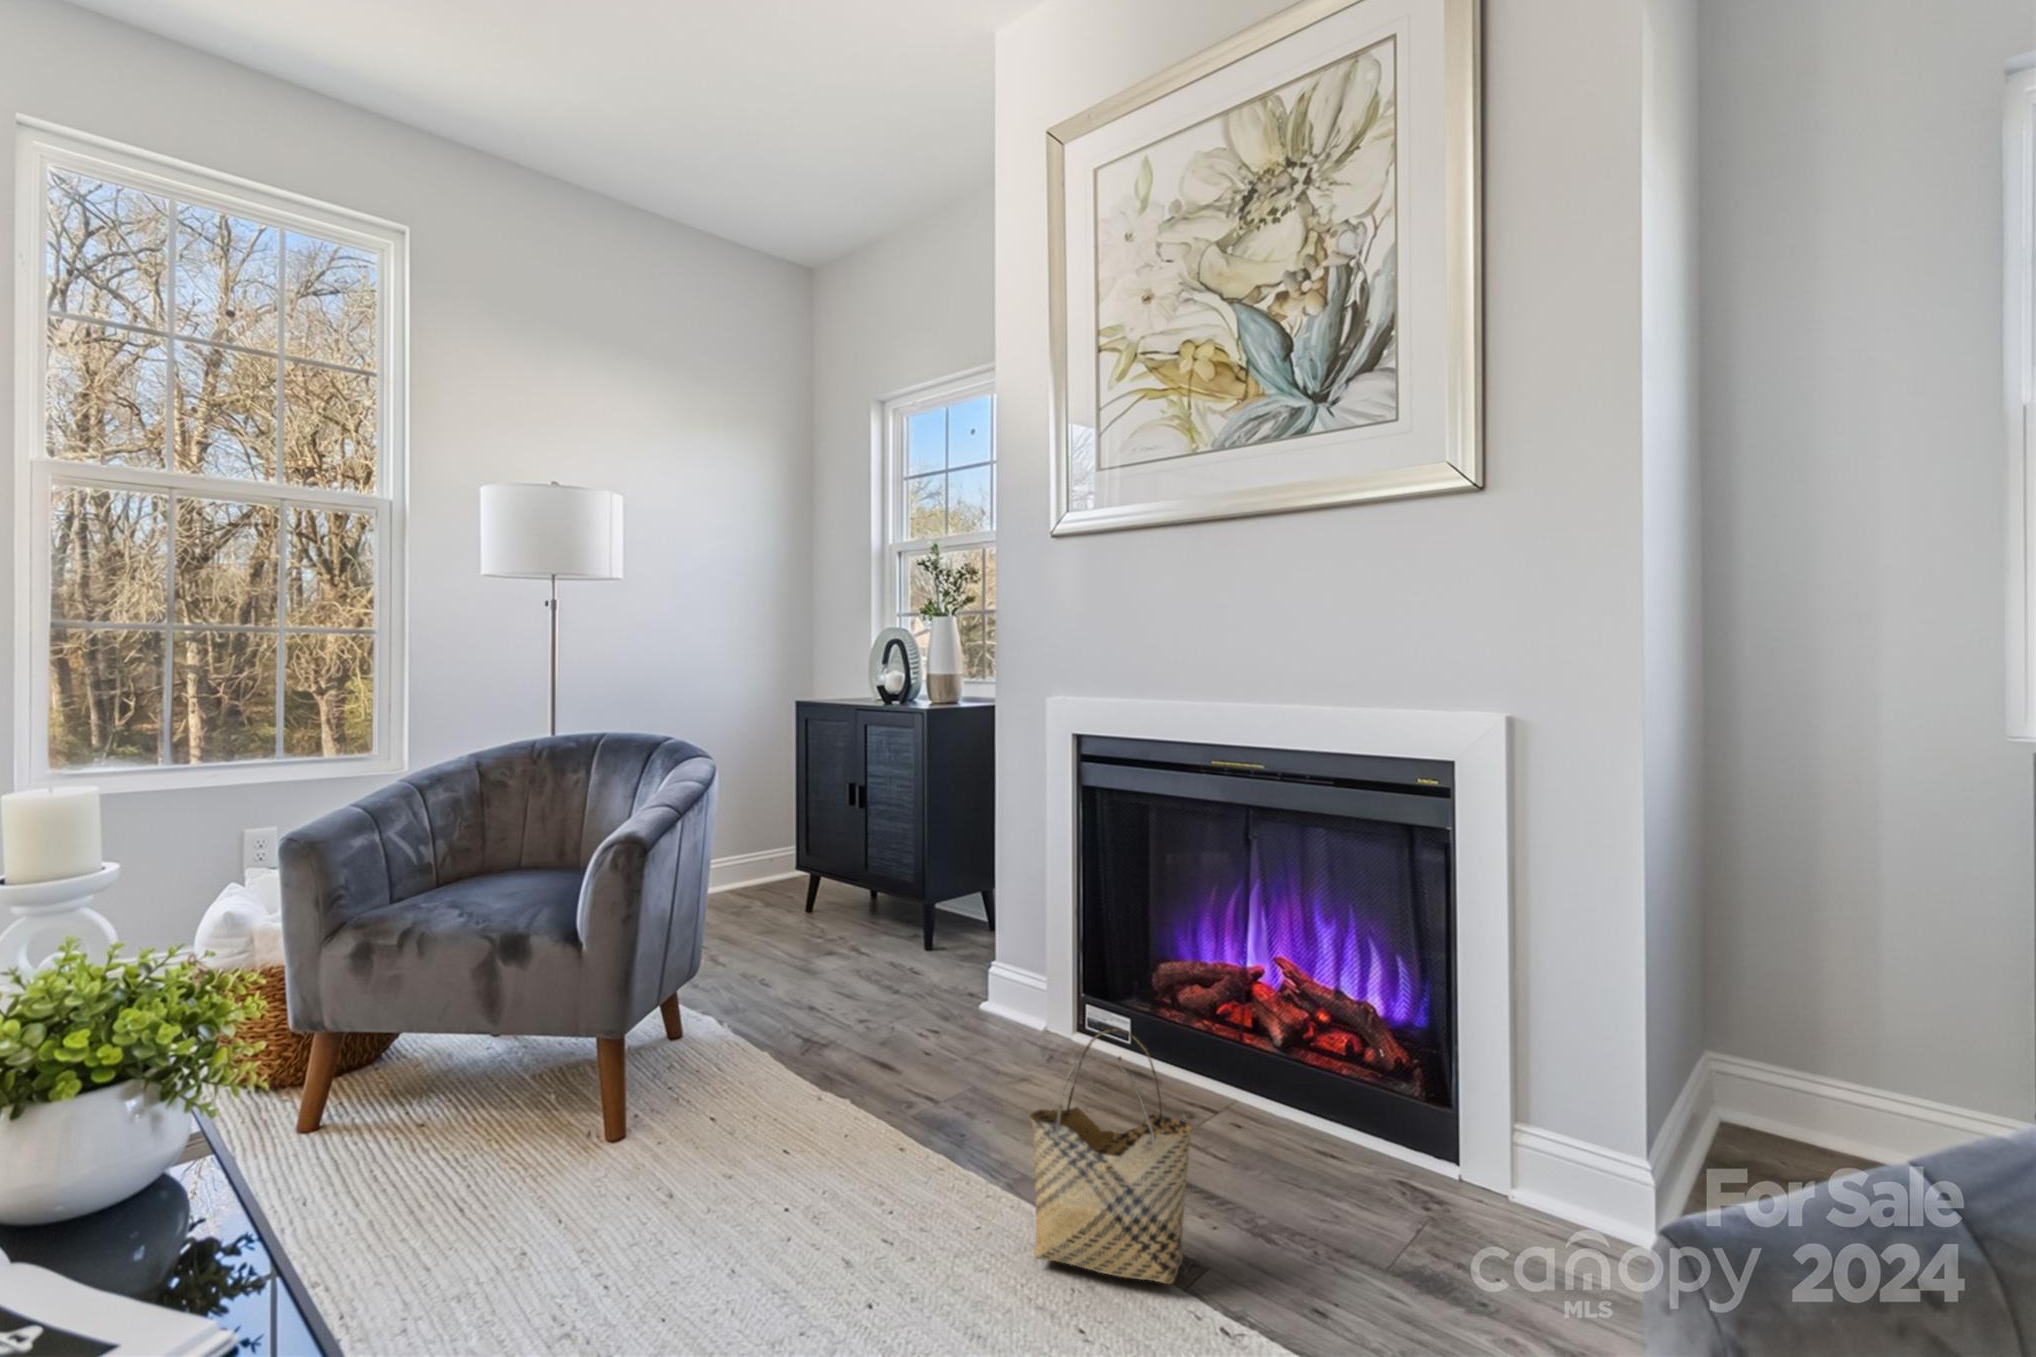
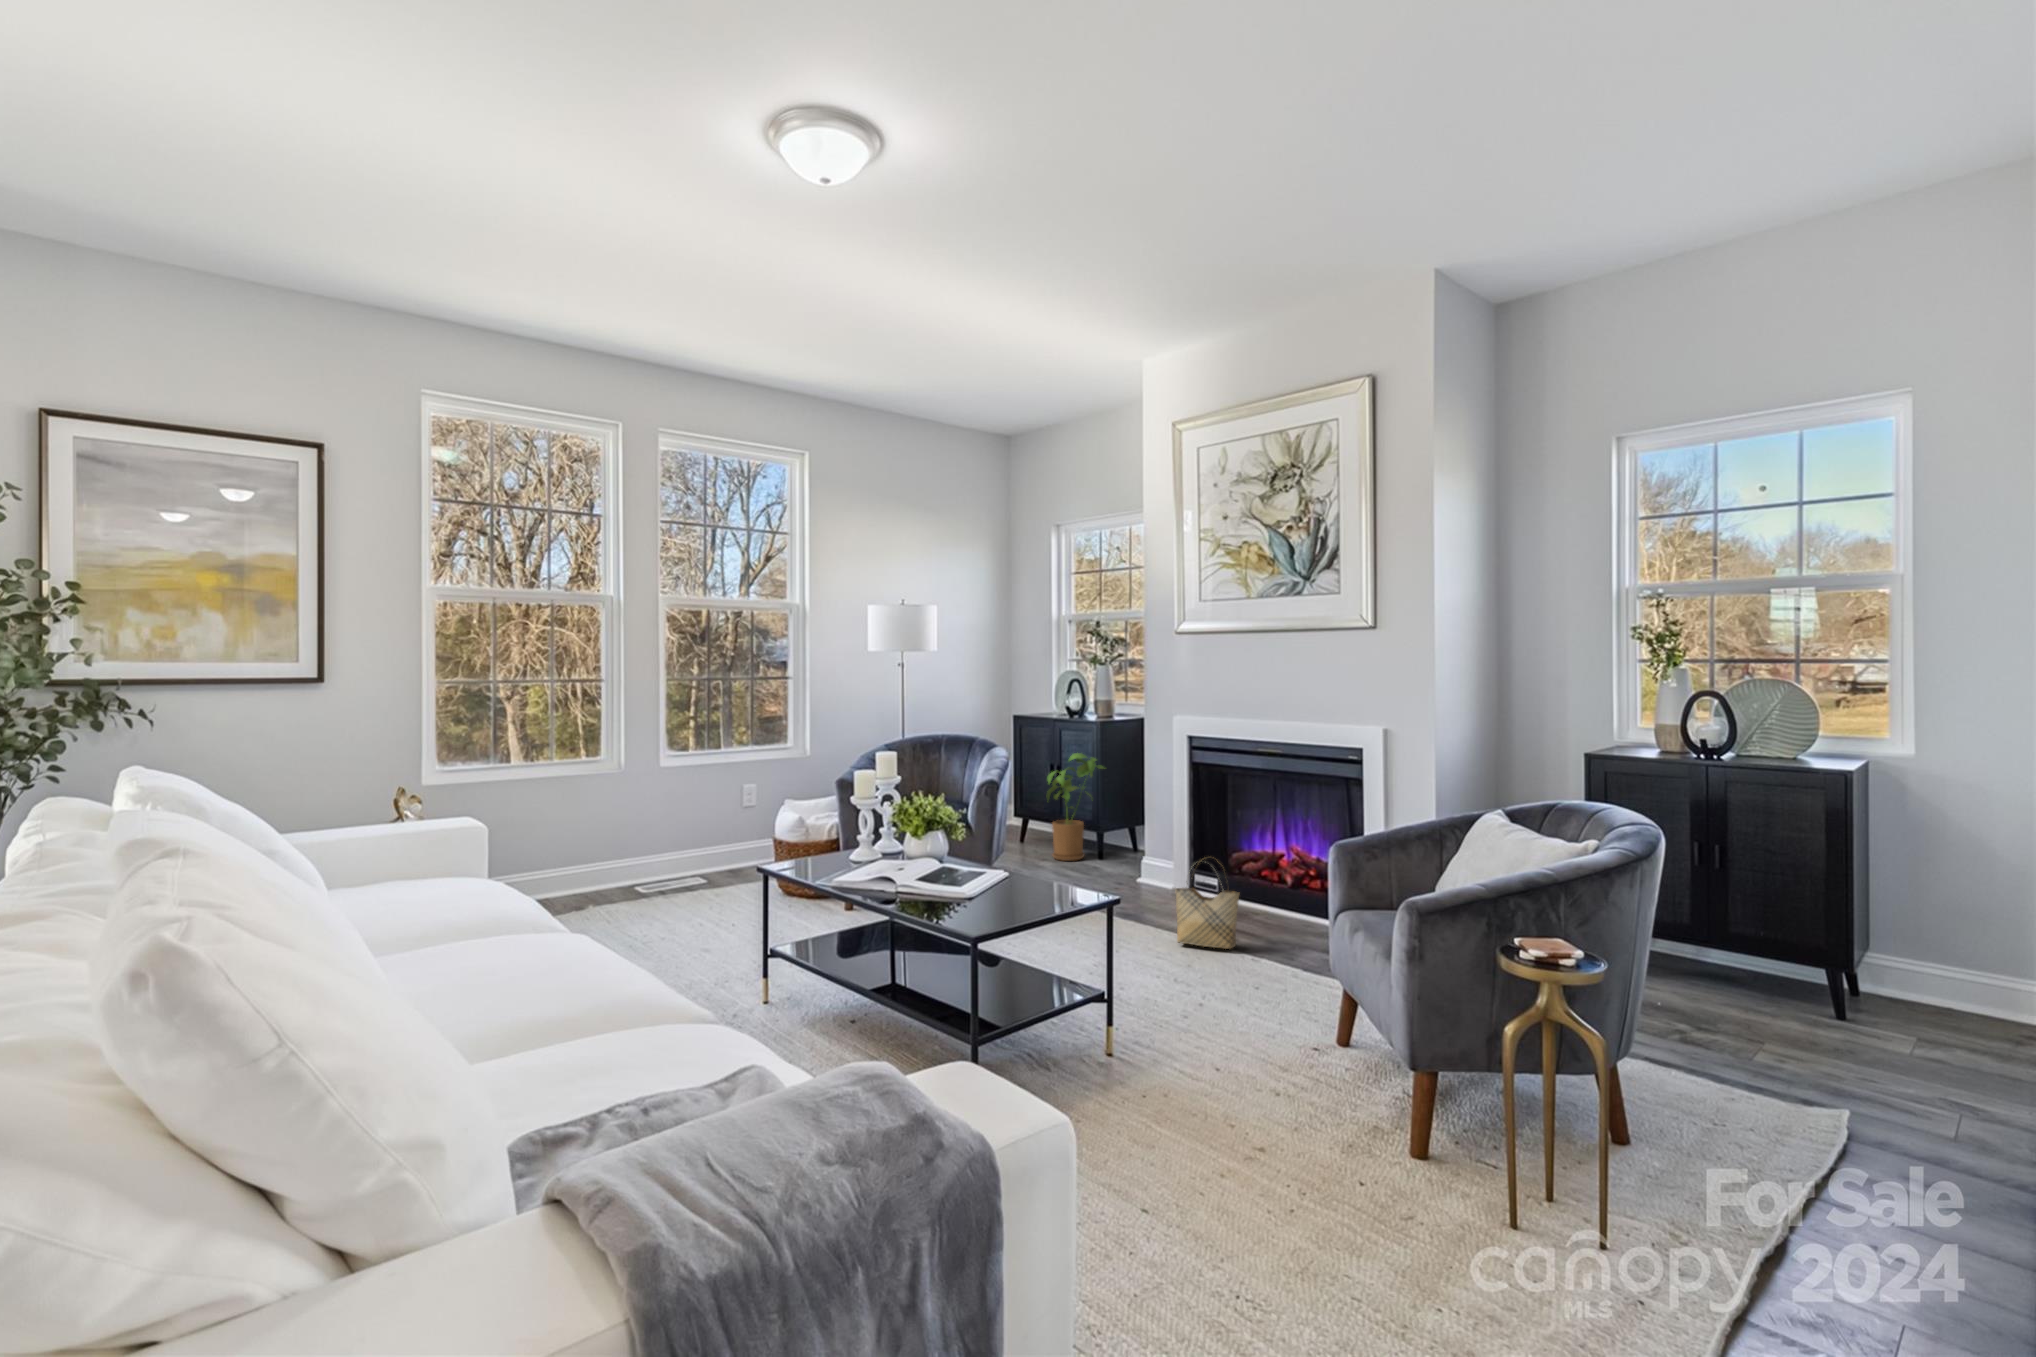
house plant: none [827,765,936,957] -> present [1047,753,1105,861]

